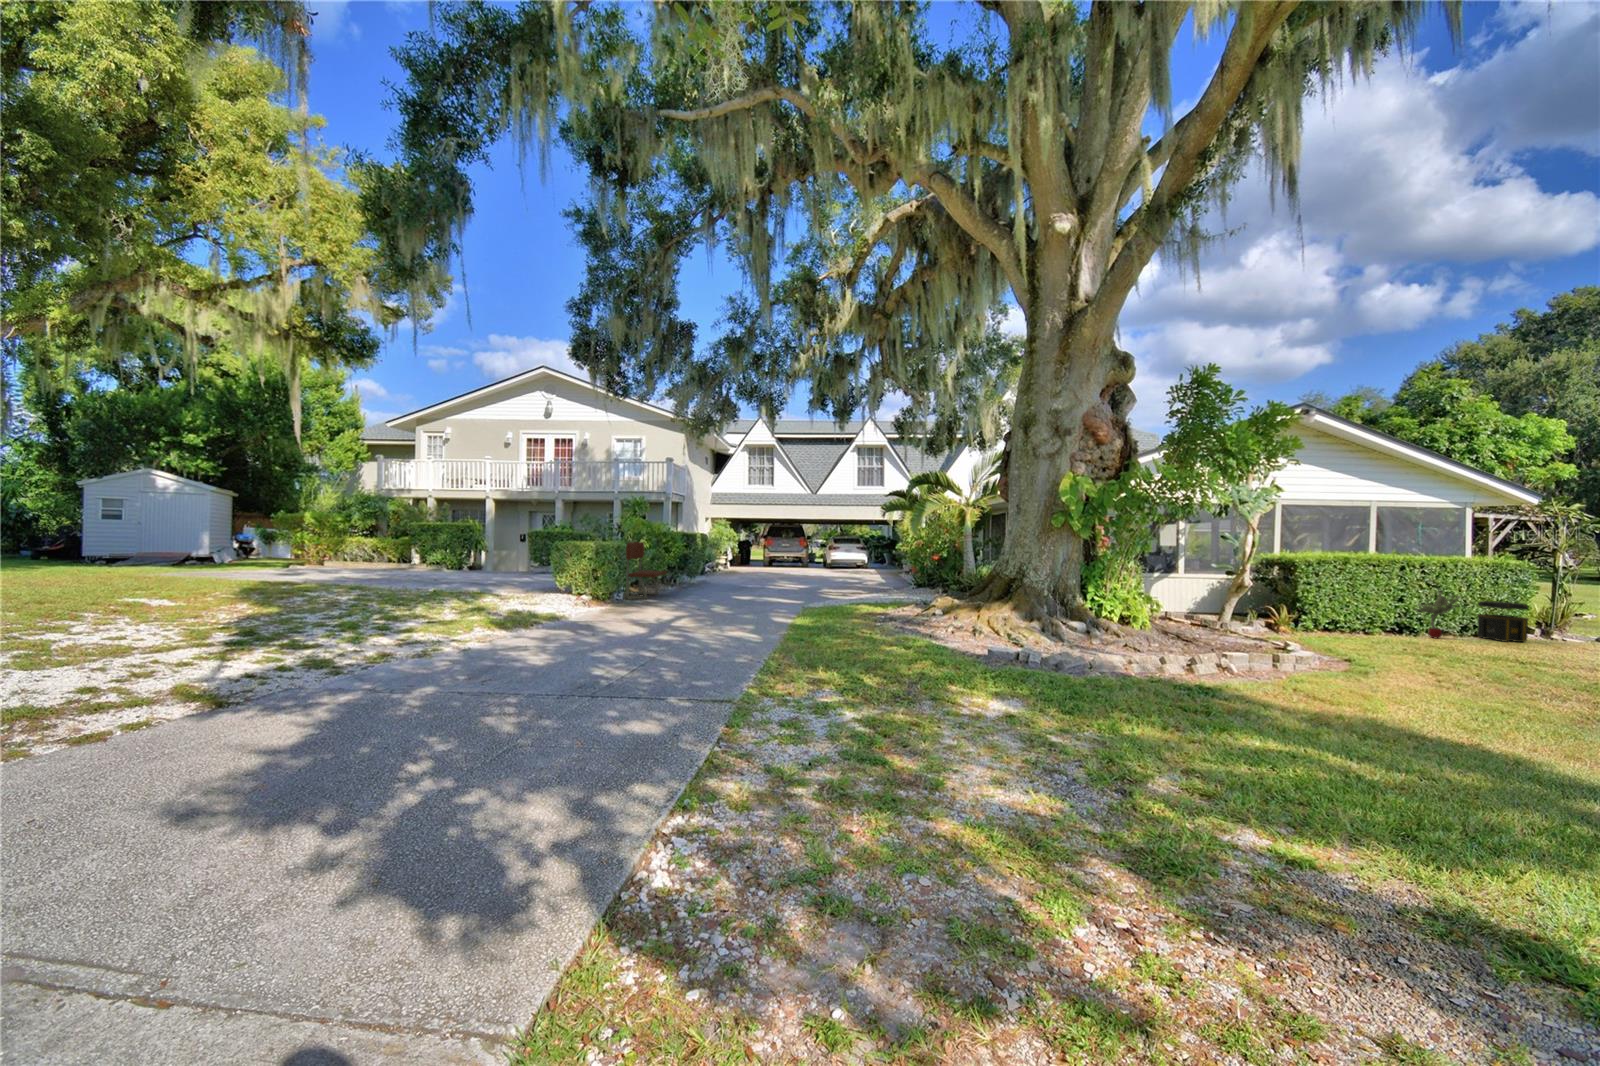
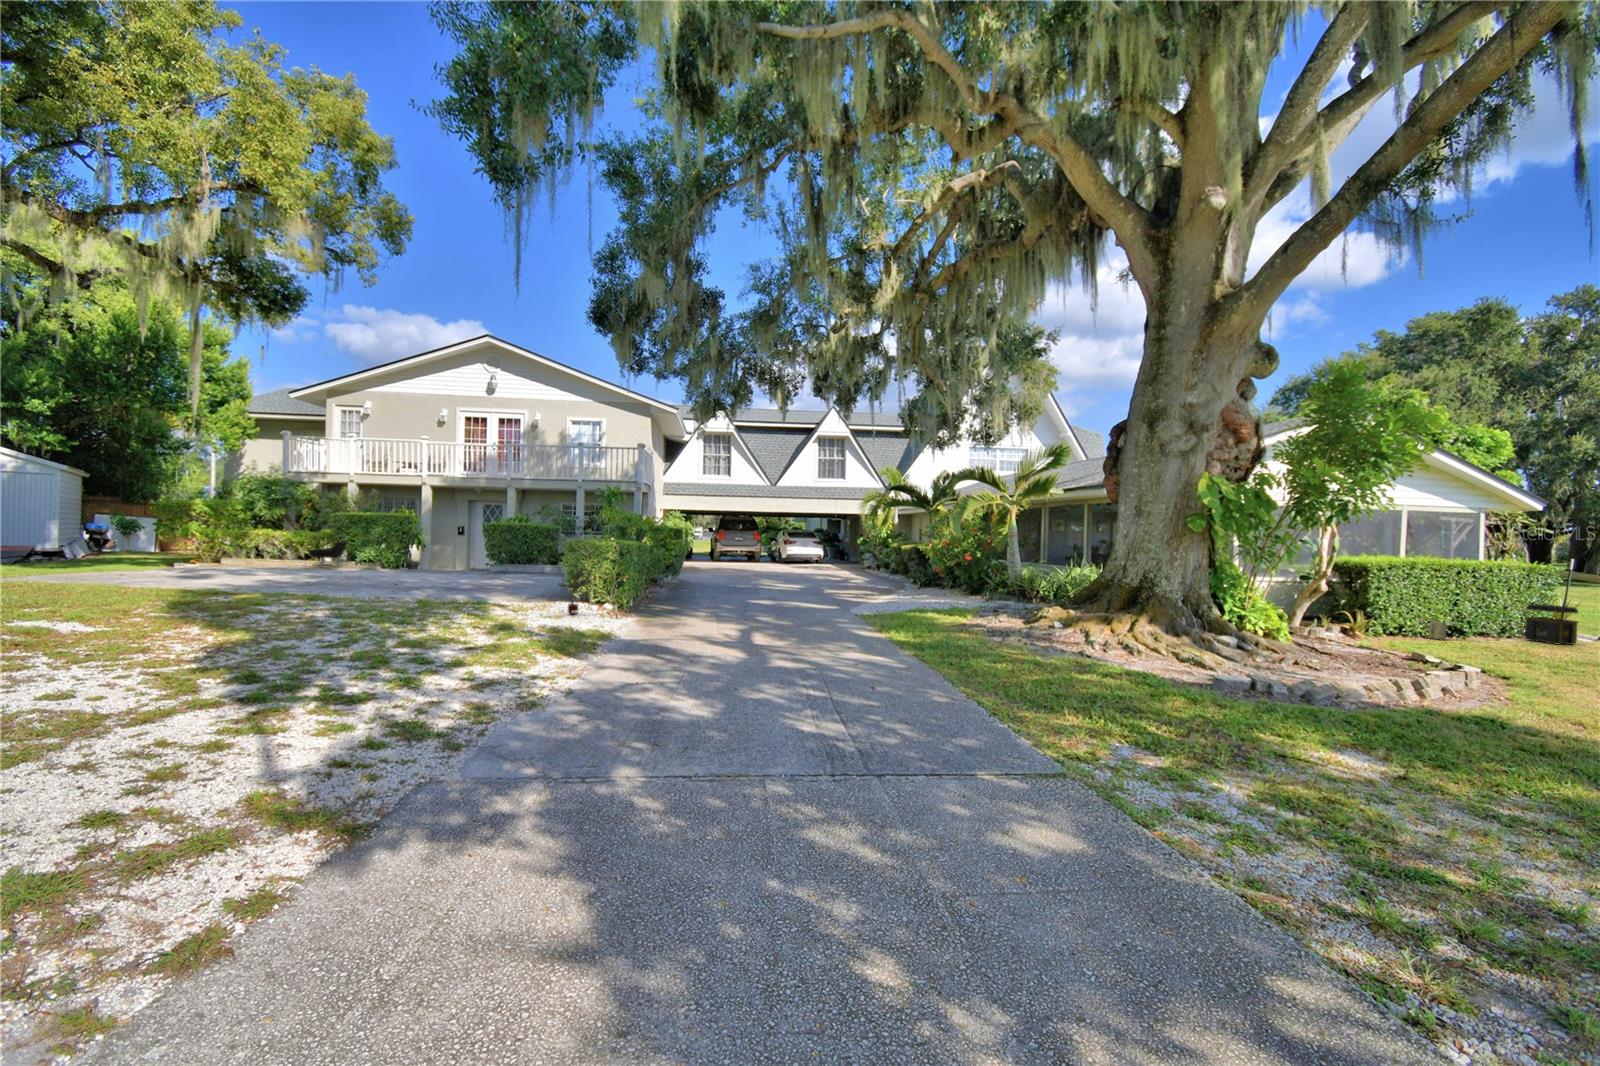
bench: present [625,542,667,599] -> none [641,540,683,609]
lounge chair: none [392,546,424,567] -> present [308,541,347,564]
potted tree: present [1413,590,1460,638] -> present [559,562,591,615]
watering can: none [1349,611,1381,636] -> present [1418,618,1447,640]

